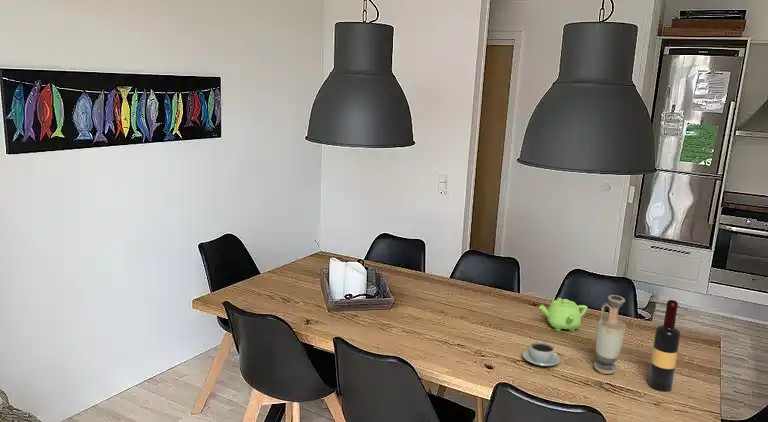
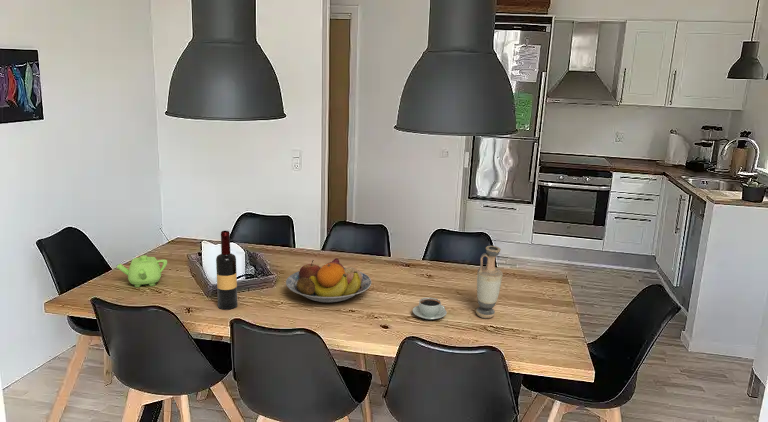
fruit bowl: none [401,288,487,333] -> present [286,258,371,303]
teapot: present [539,298,588,332] -> present [117,255,167,287]
wine bottle: present [648,300,680,391] -> present [216,231,238,310]

